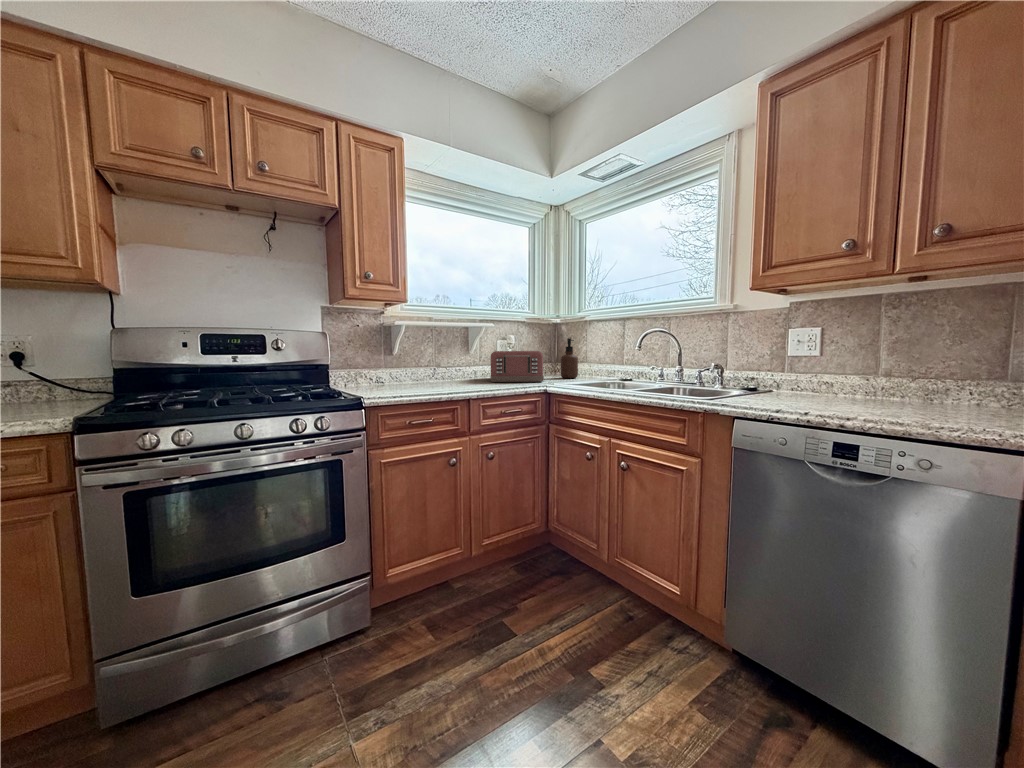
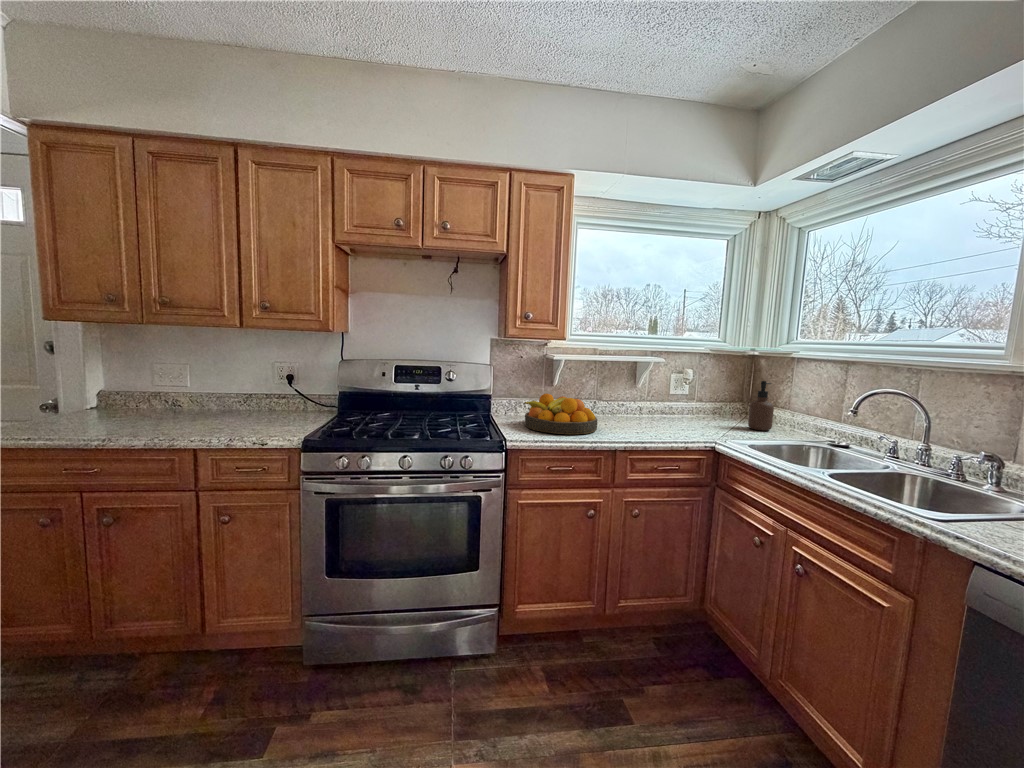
toaster: present [490,351,544,382] -> none [653,389,721,434]
fruit bowl: none [370,356,445,390] -> present [524,394,597,434]

